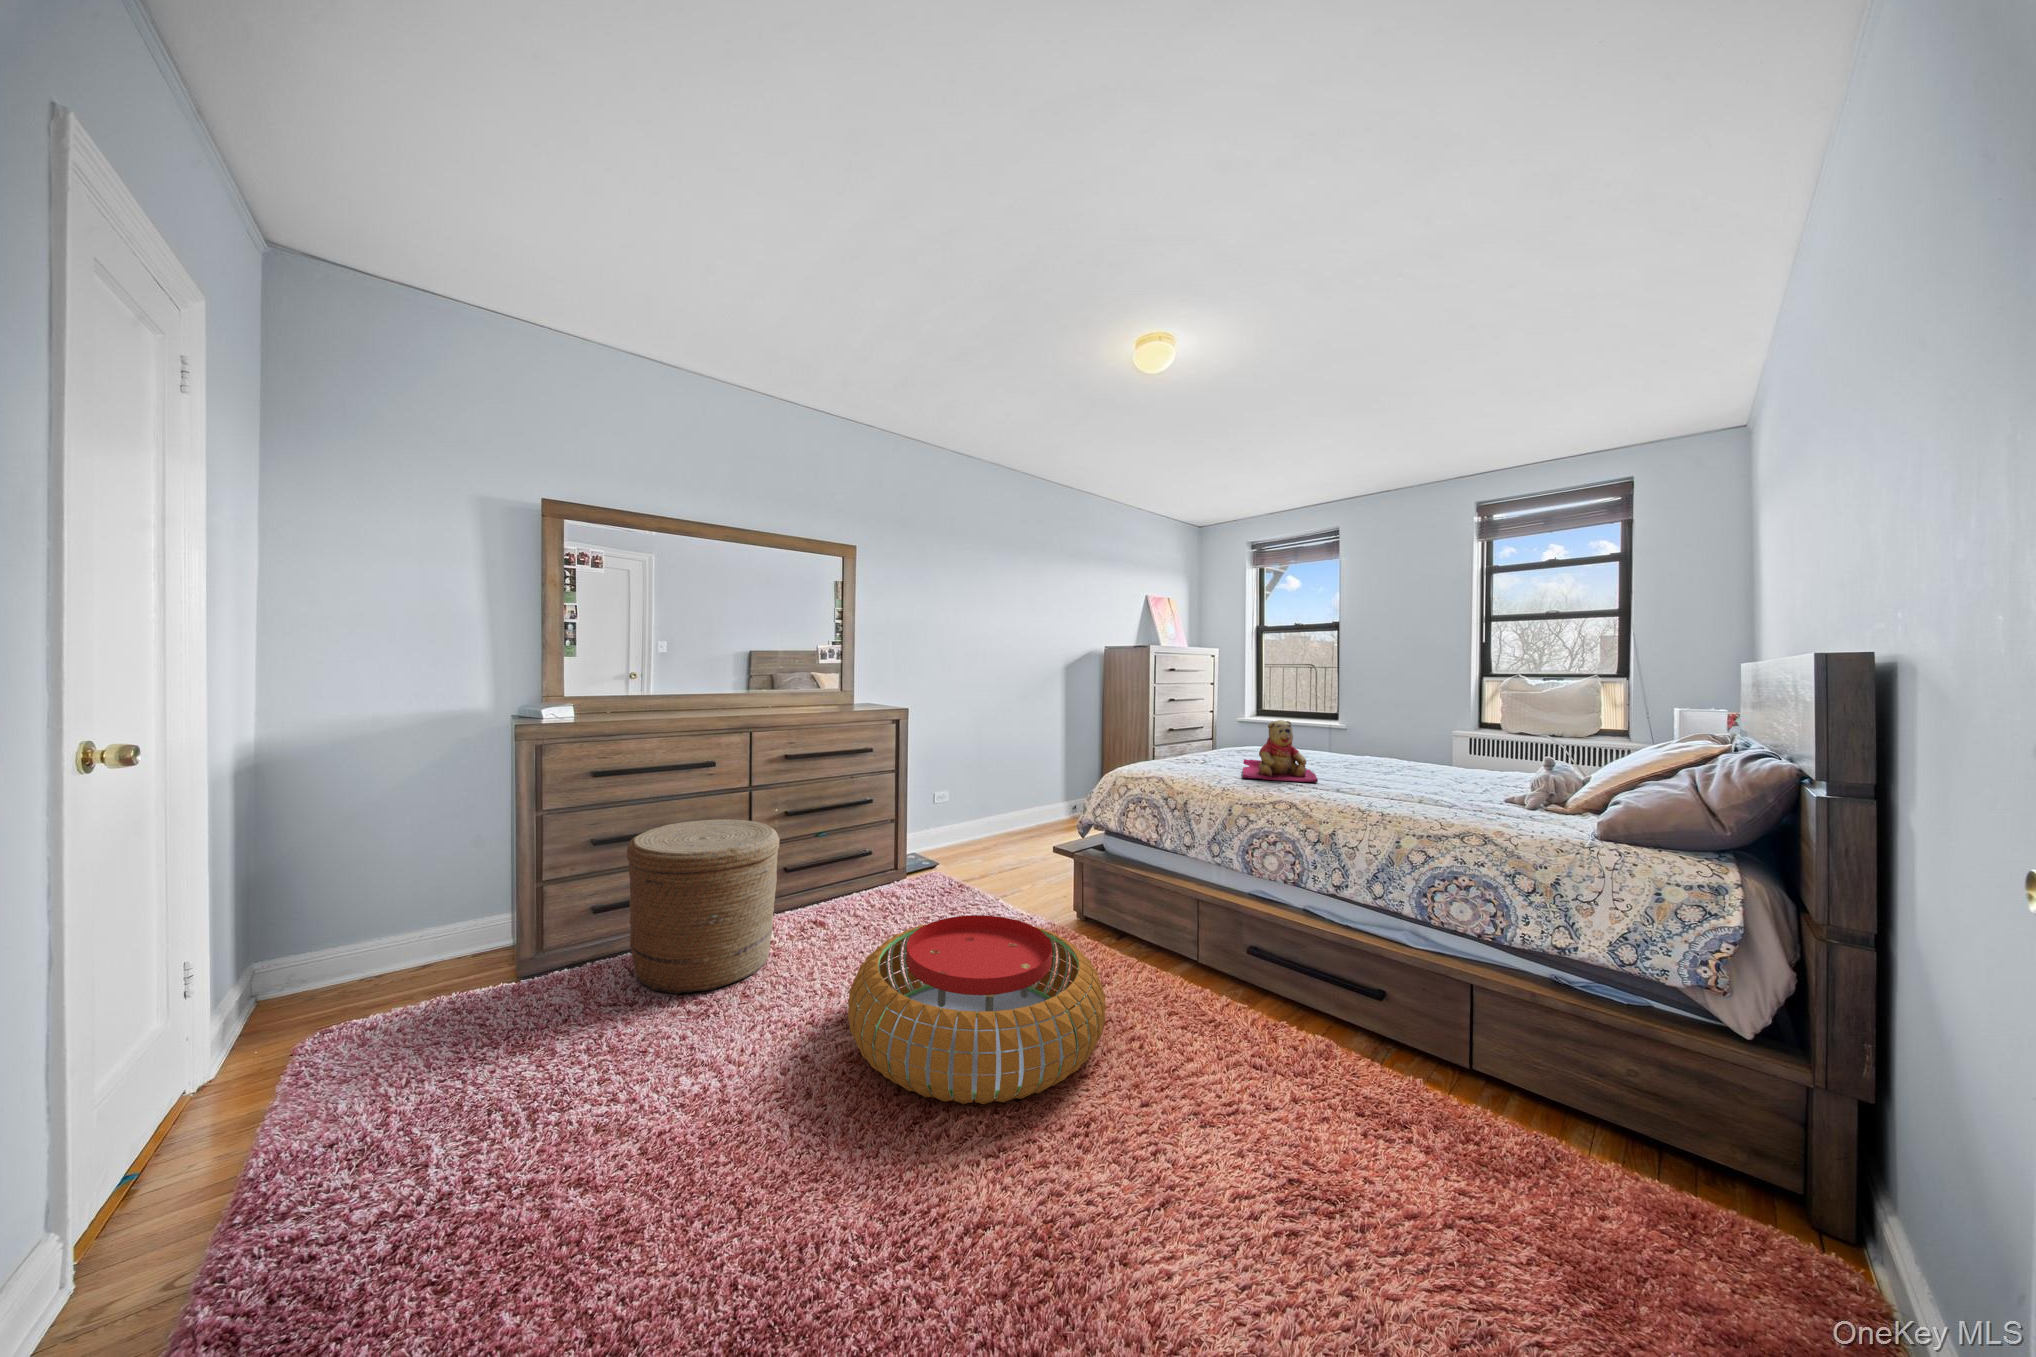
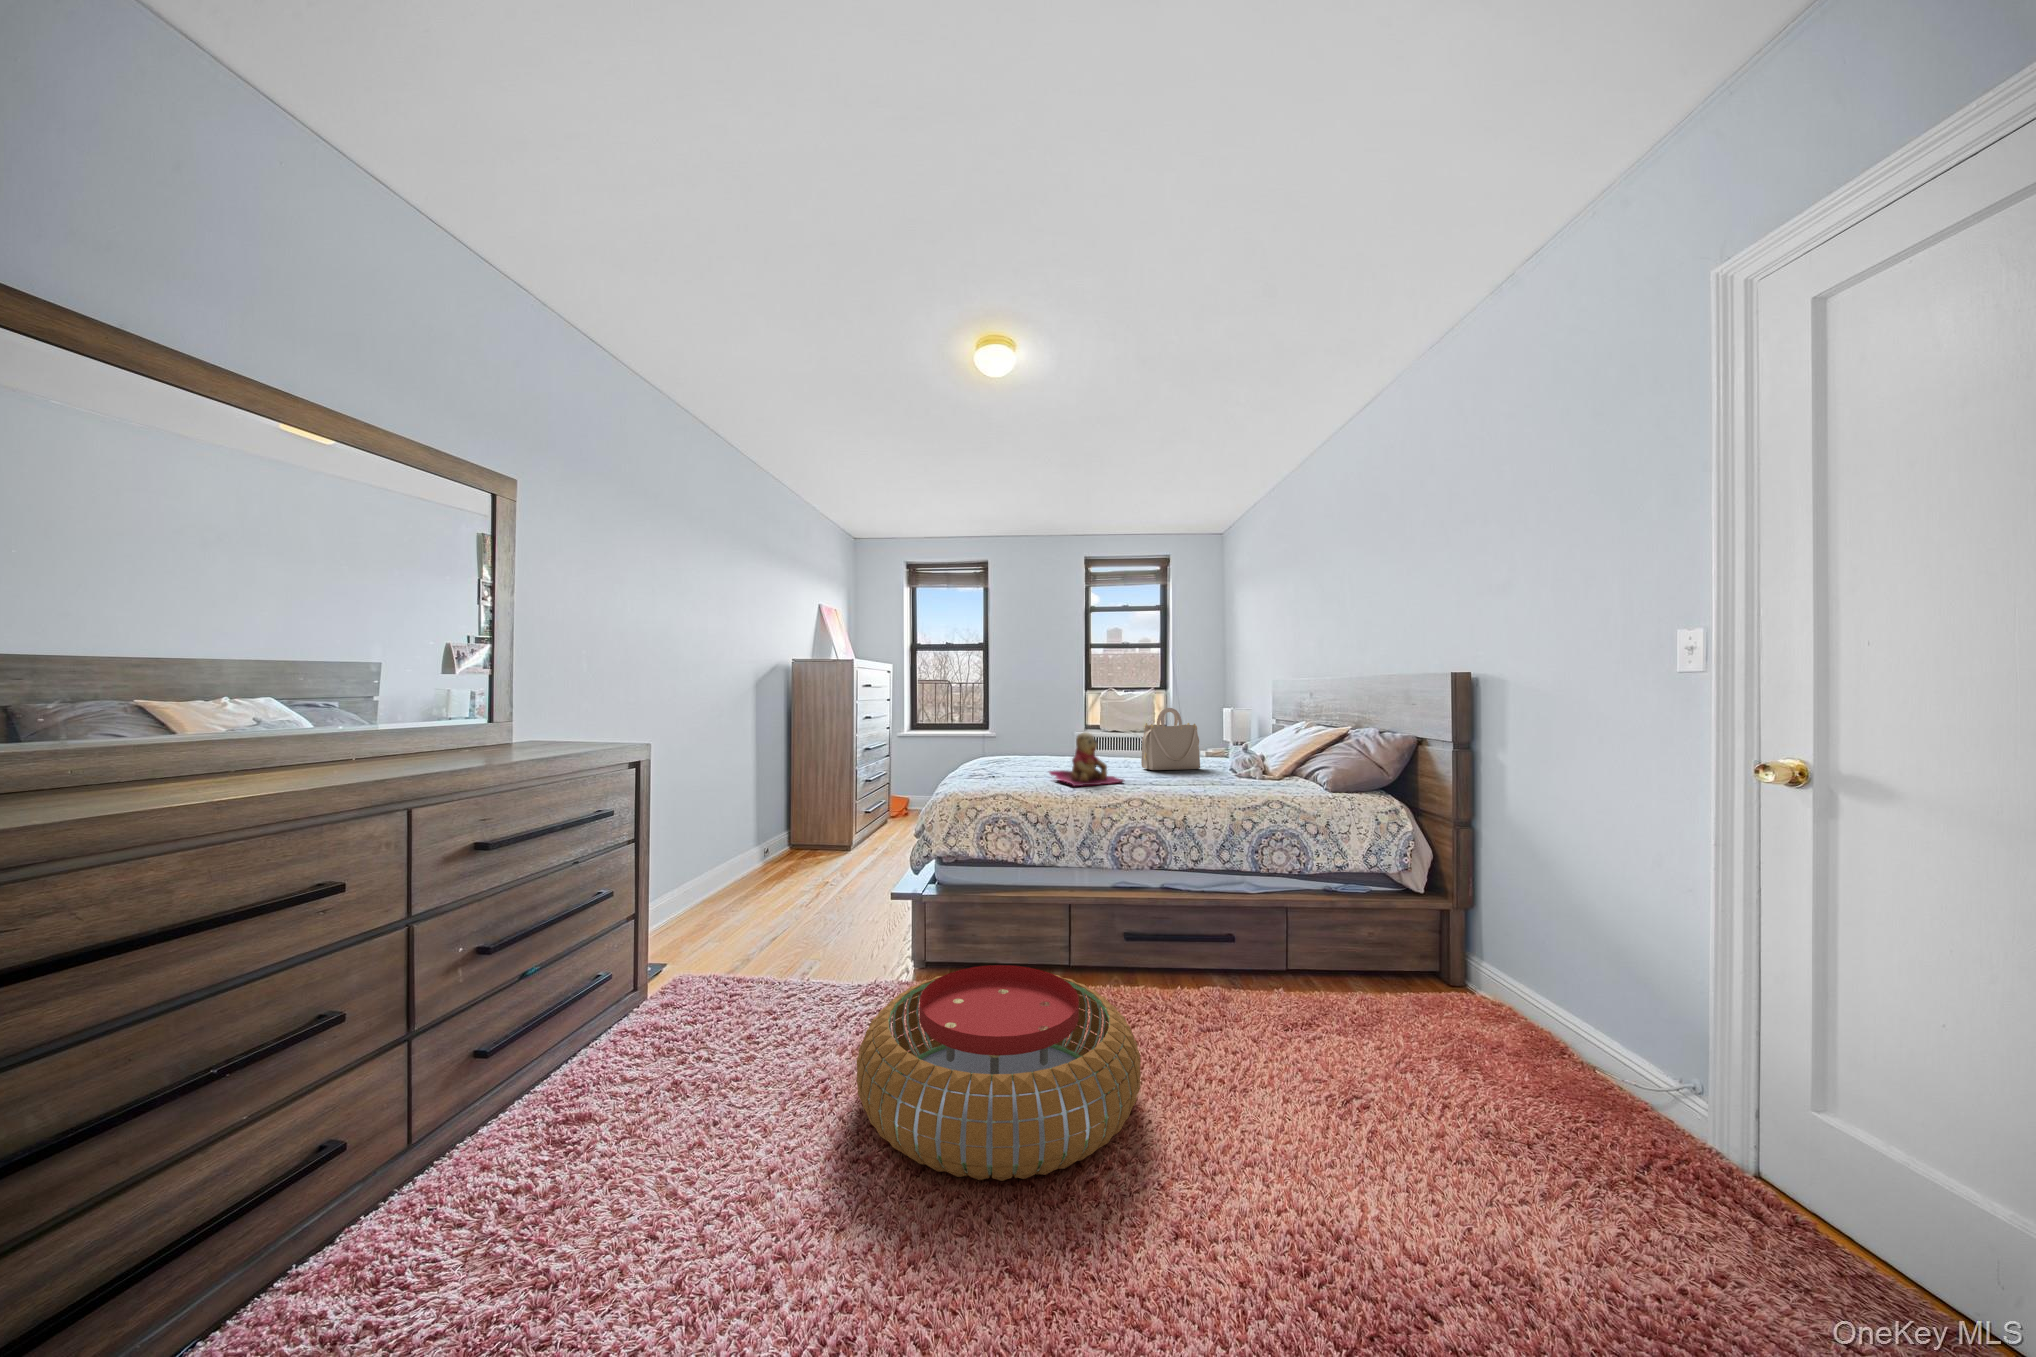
handbag: none [1394,700,1486,783] -> present [1141,708,1200,770]
woven basket: present [627,819,780,994] -> none [390,944,670,1274]

